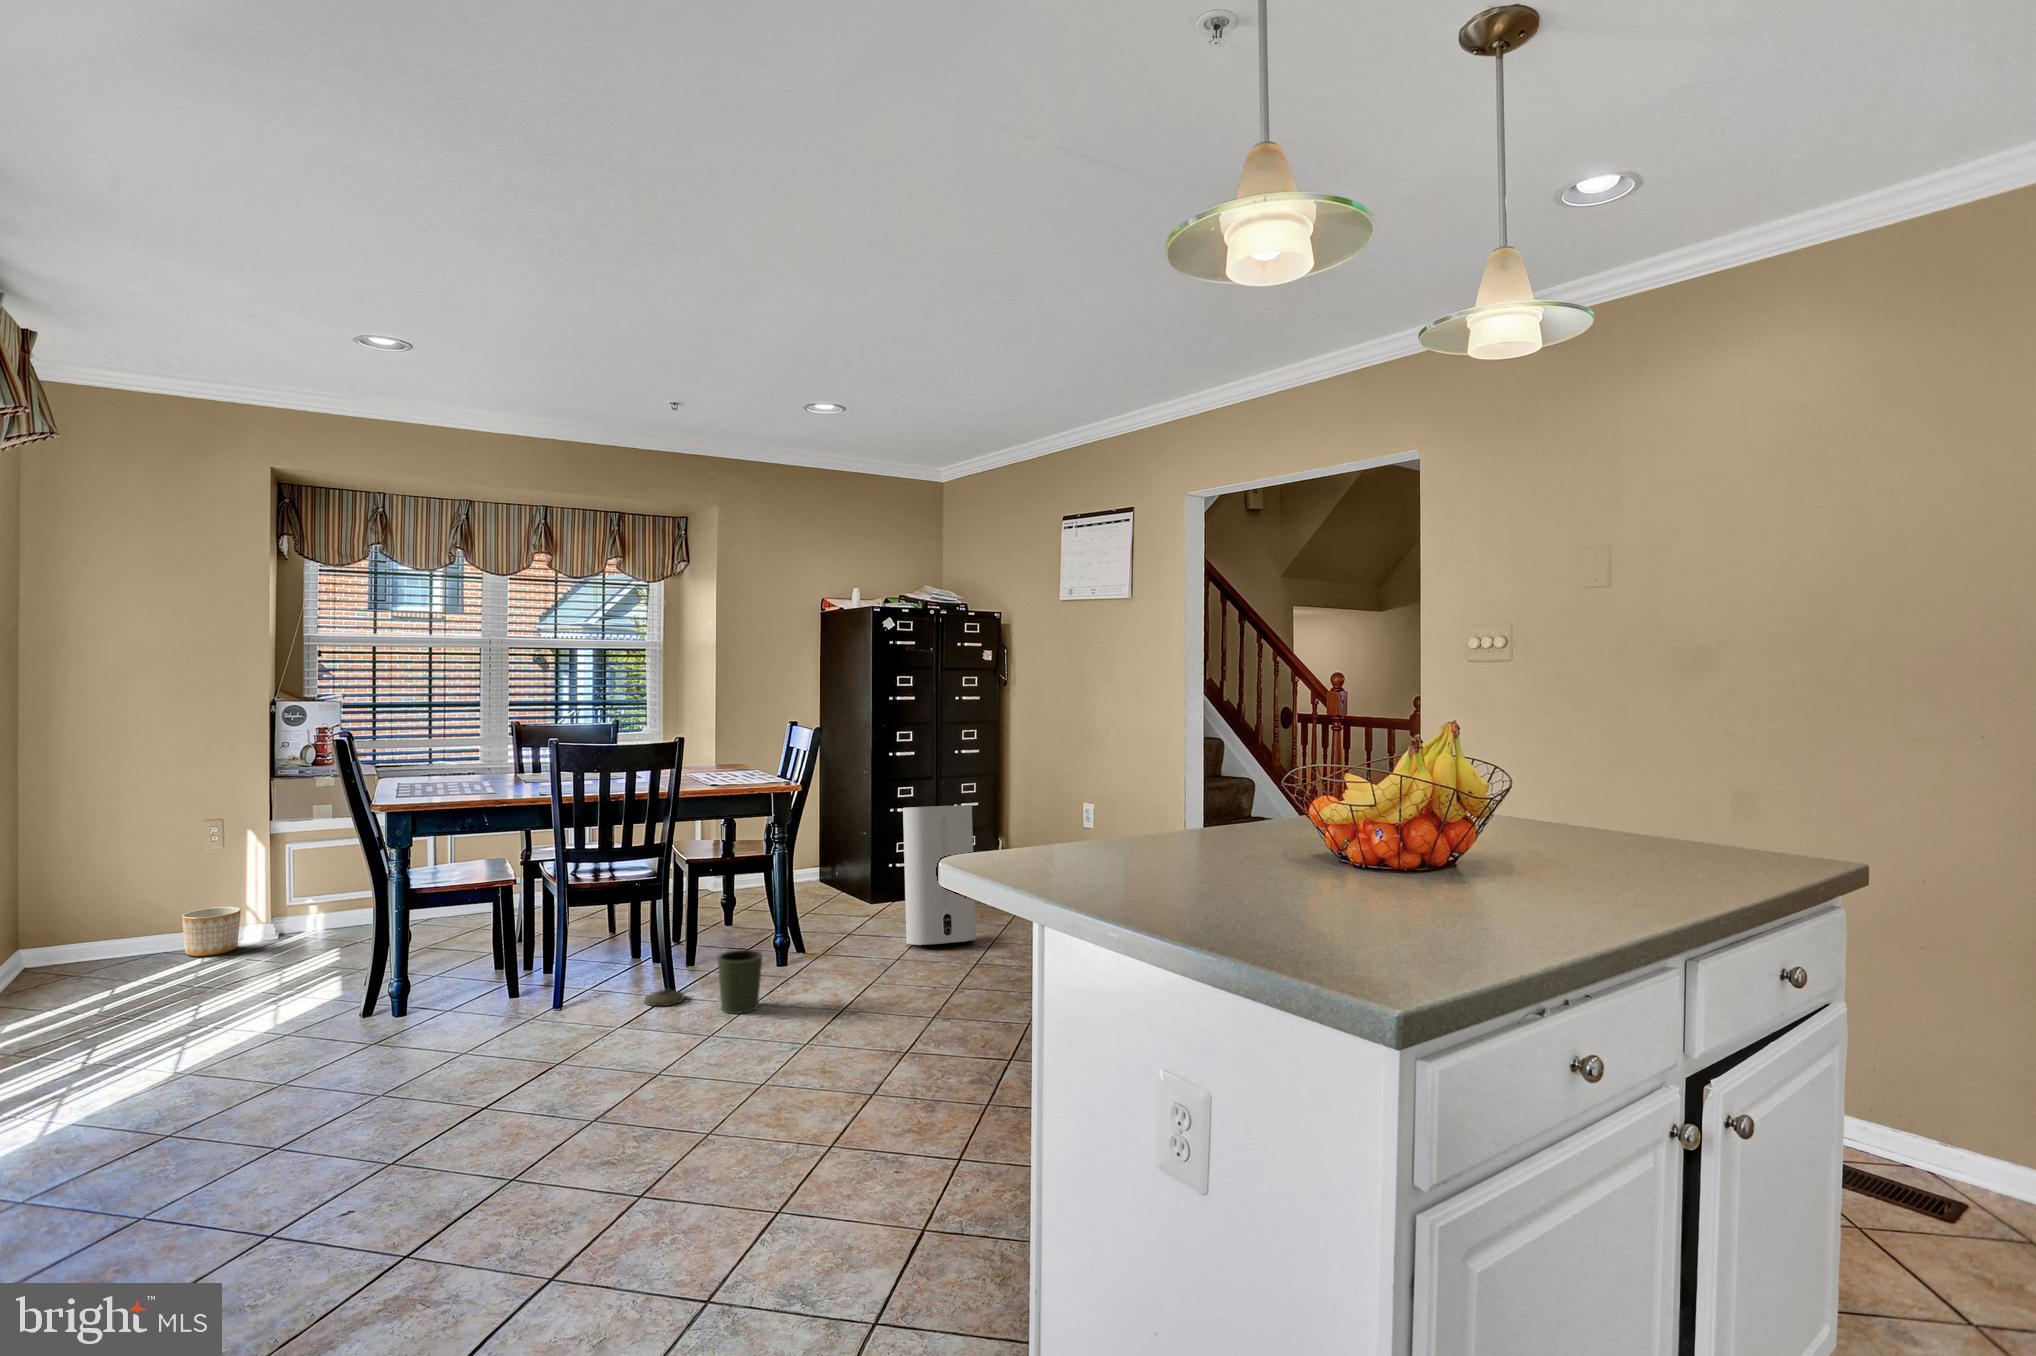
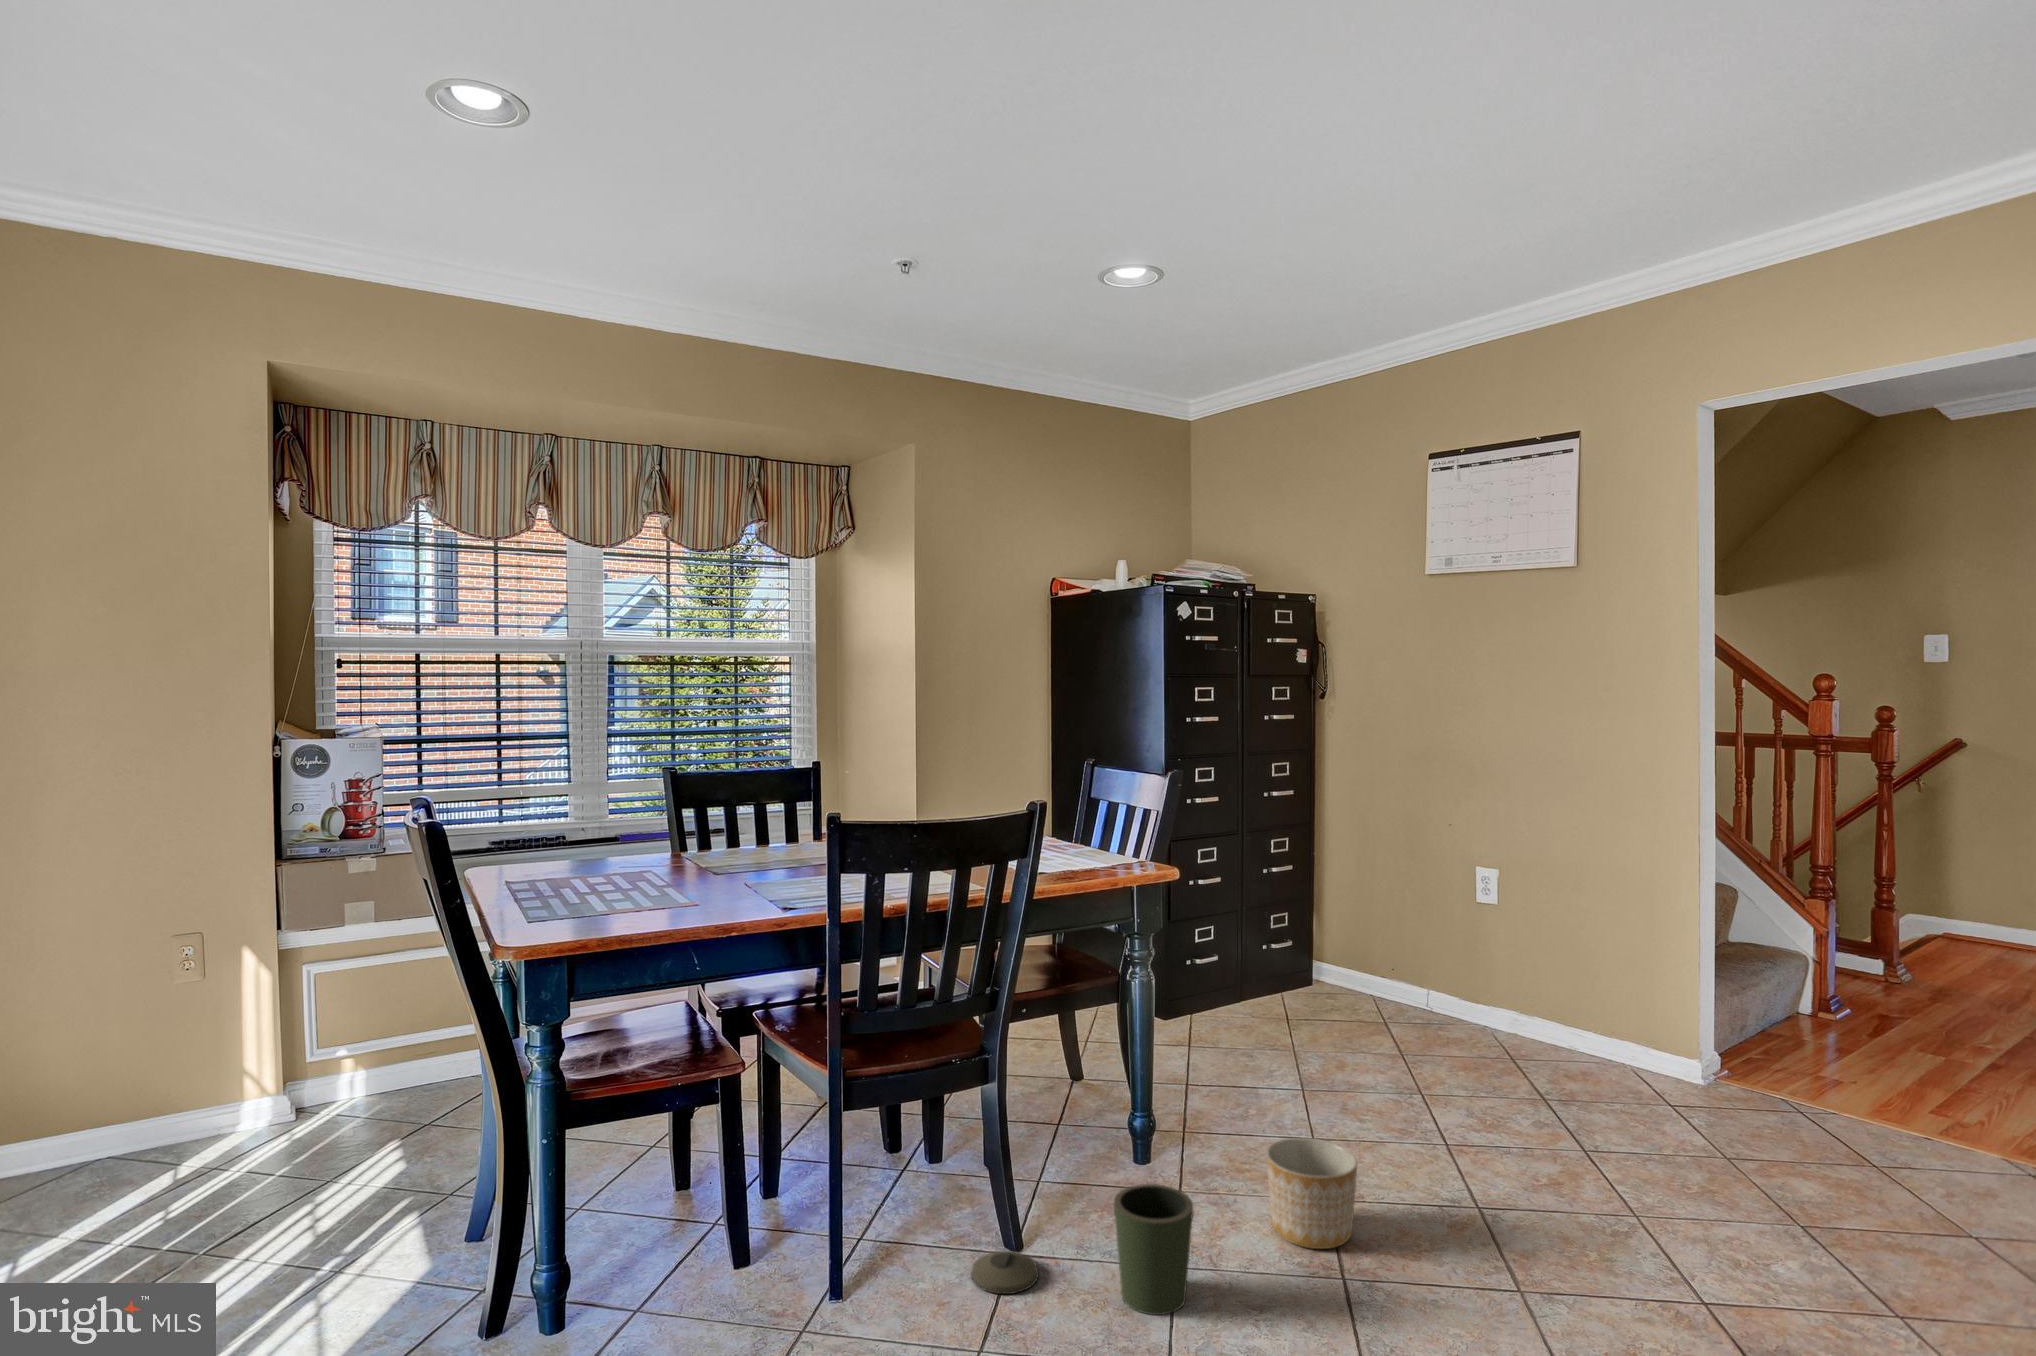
air purifier: present [903,805,976,946] -> none [1275,890,1402,1122]
planter: present [182,907,241,956] -> present [1266,1138,1358,1249]

